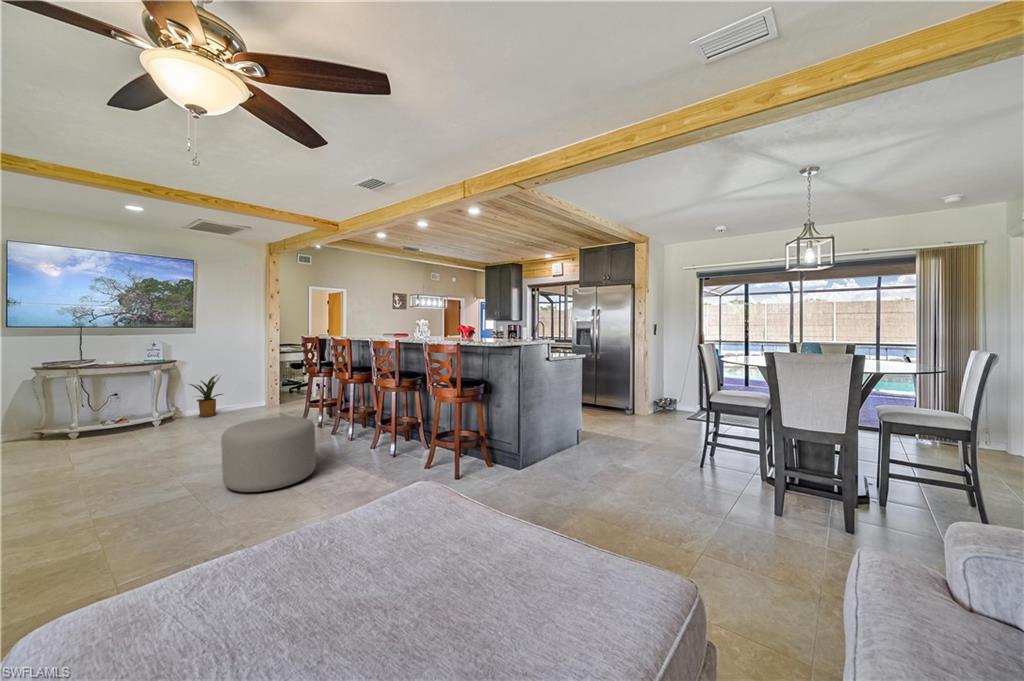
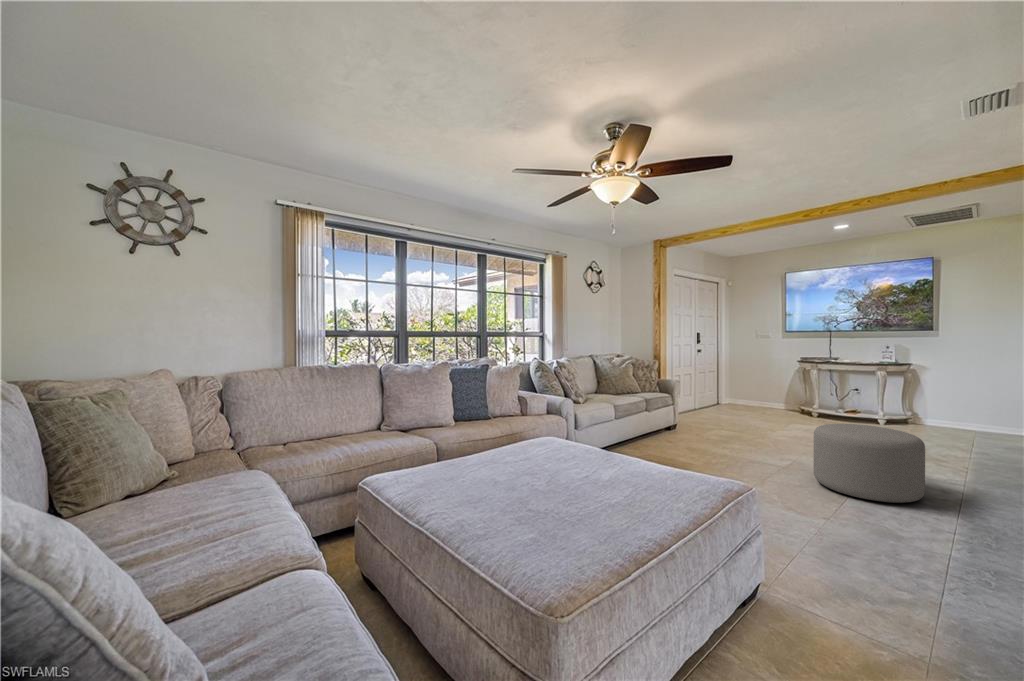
house plant: present [189,375,222,417] -> none [908,385,968,431]

